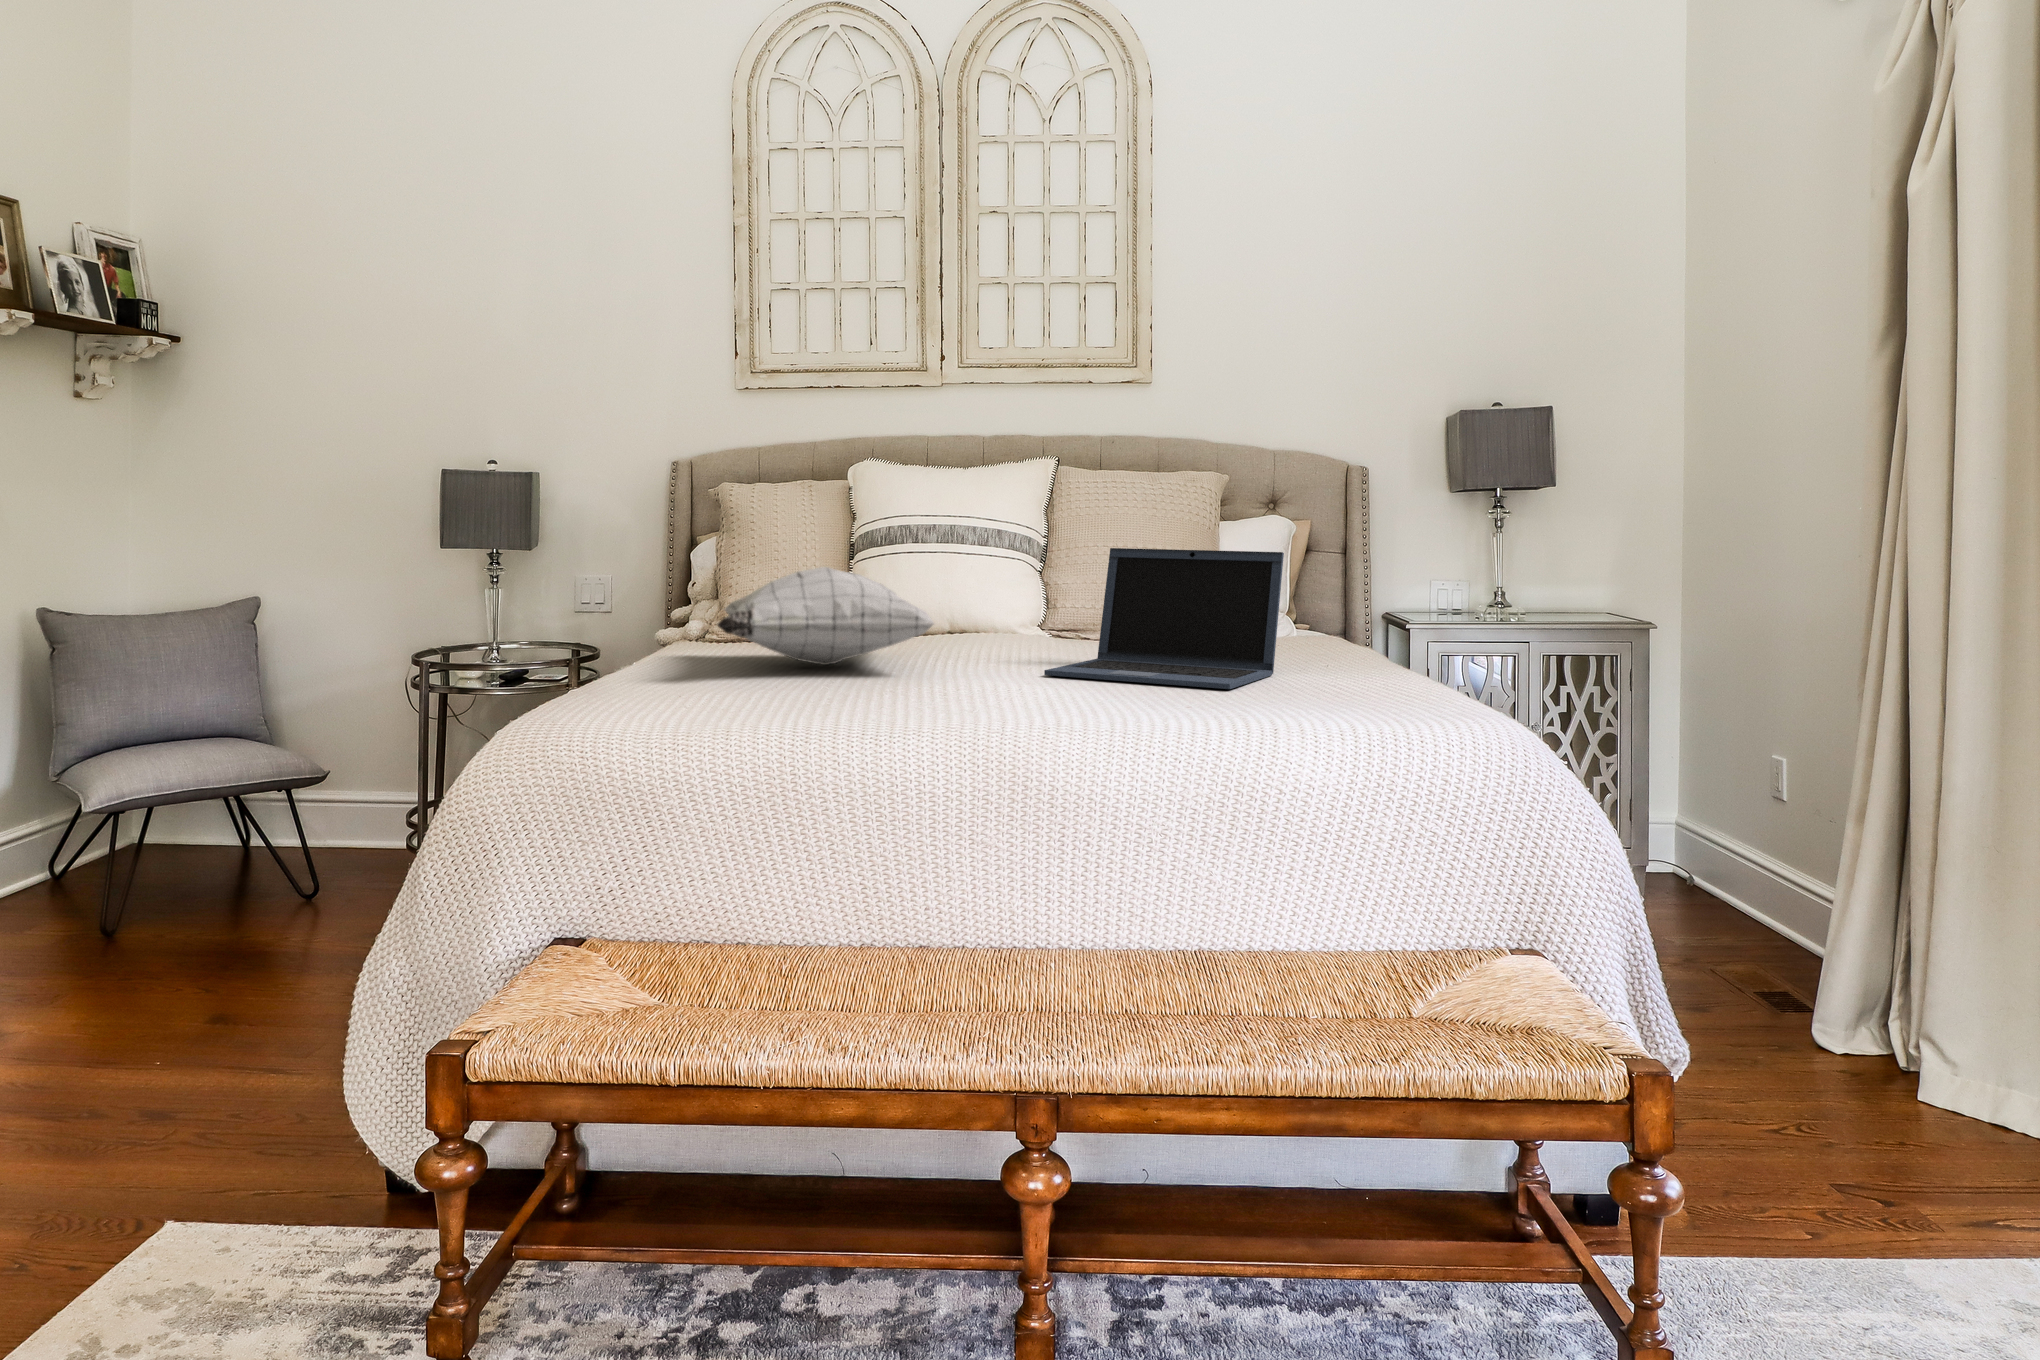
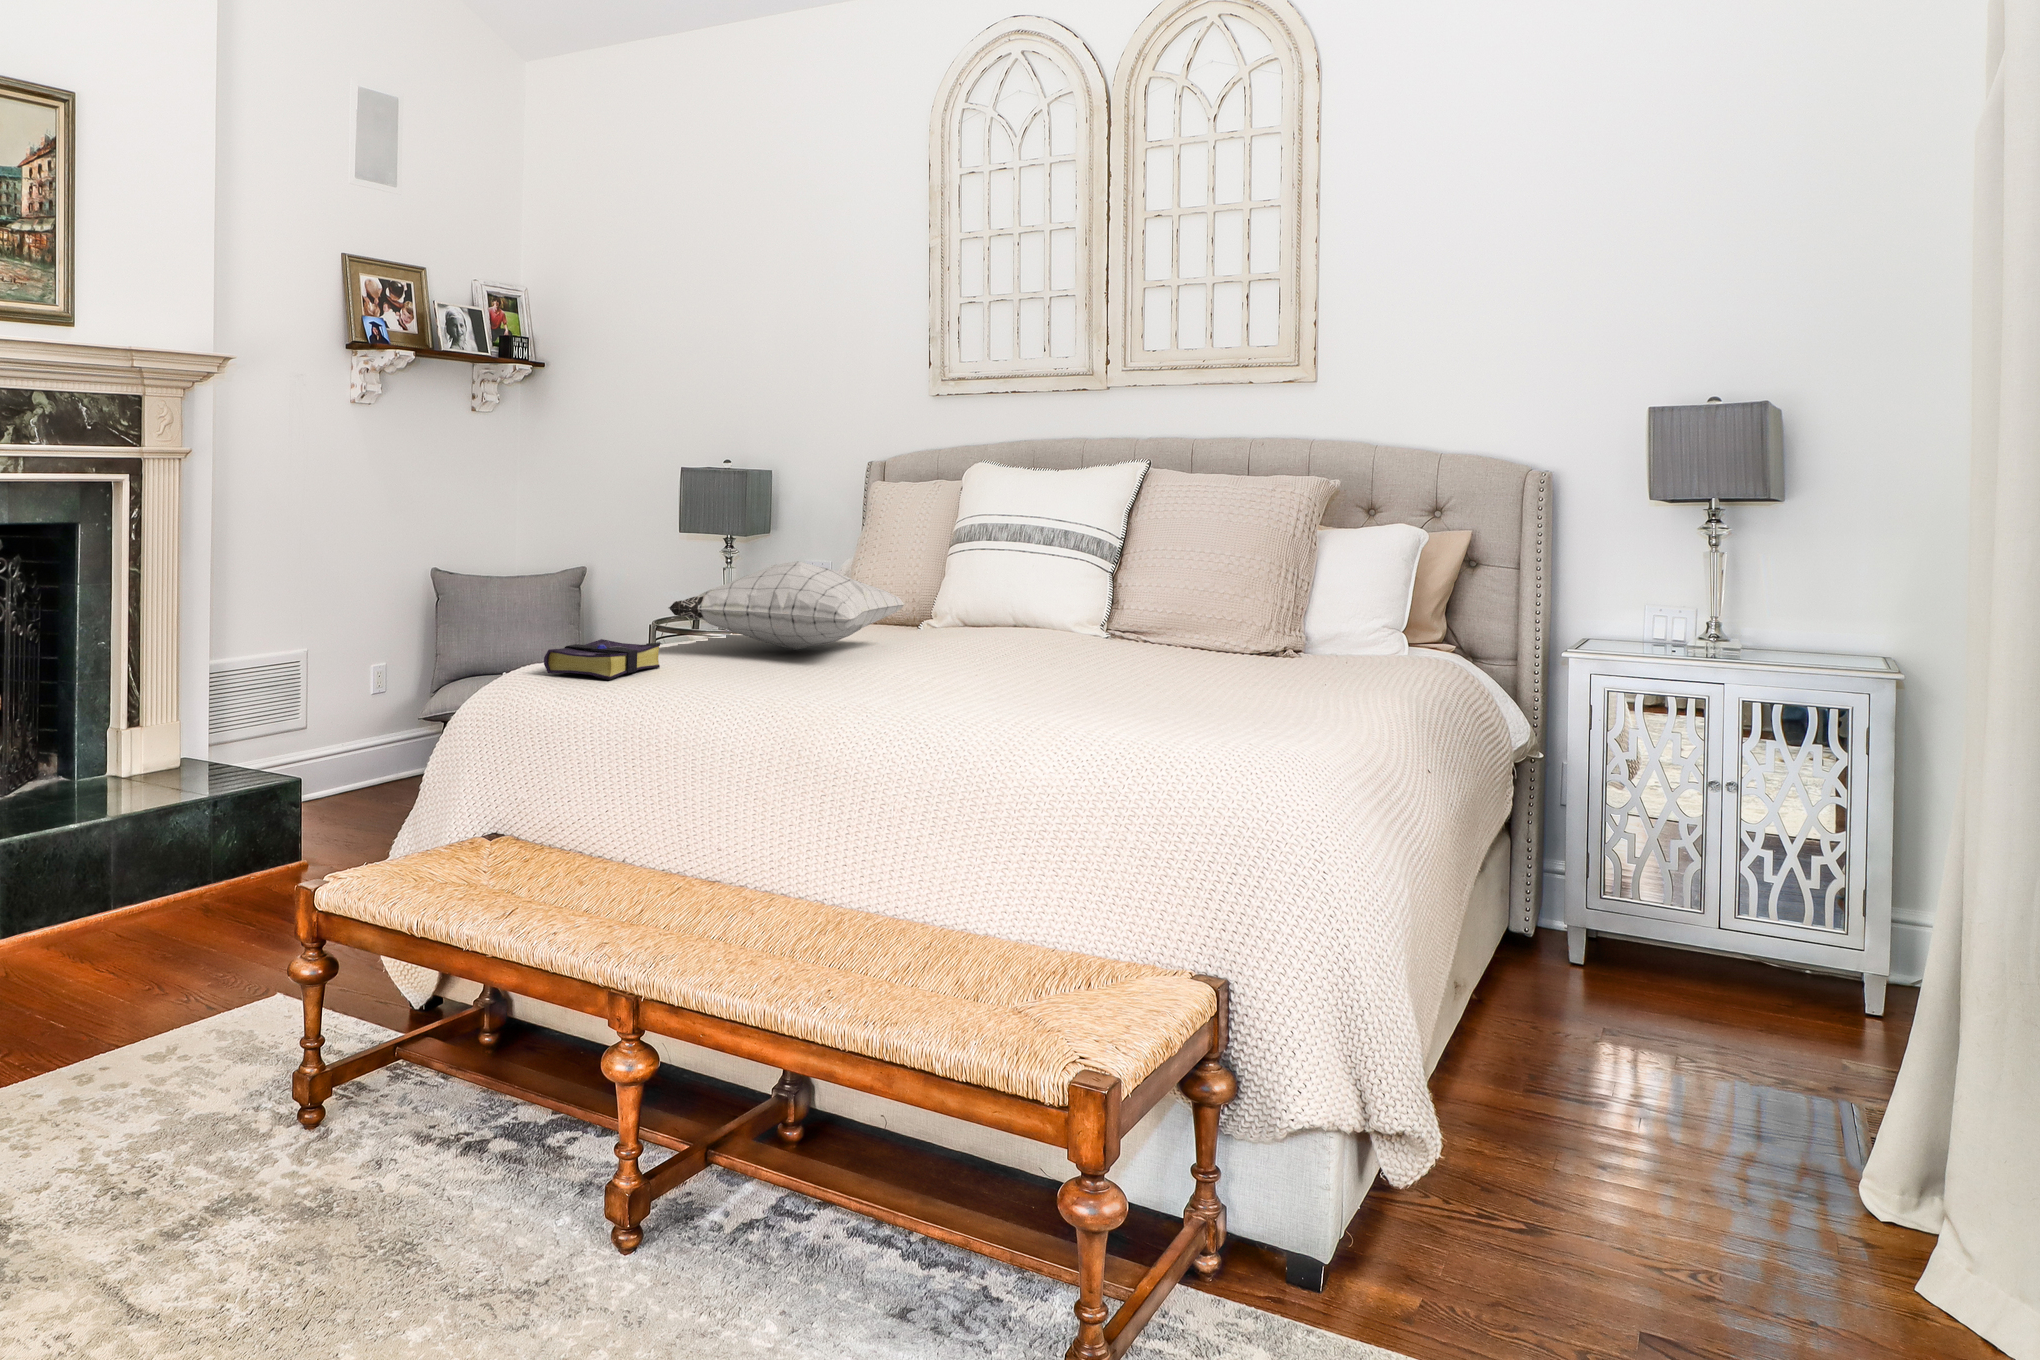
laptop: present [1044,548,1284,689] -> none [944,556,1202,708]
book: none [658,664,752,709] -> present [544,639,660,680]

